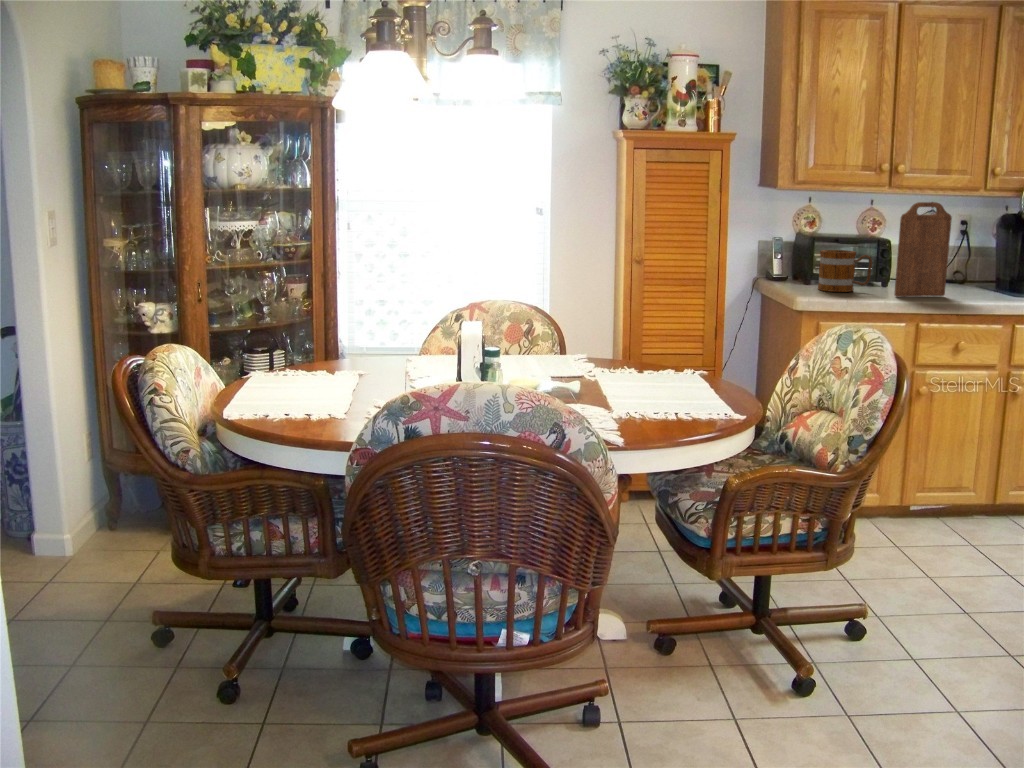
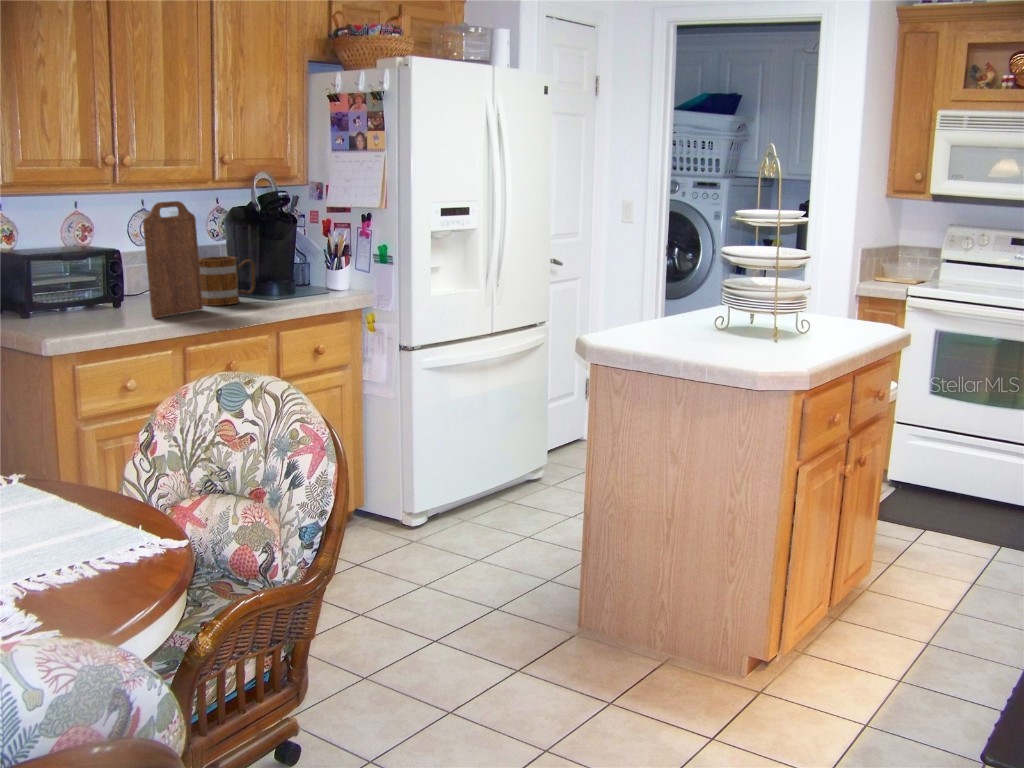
mug: present [818,250,872,292] -> present [199,256,255,306]

